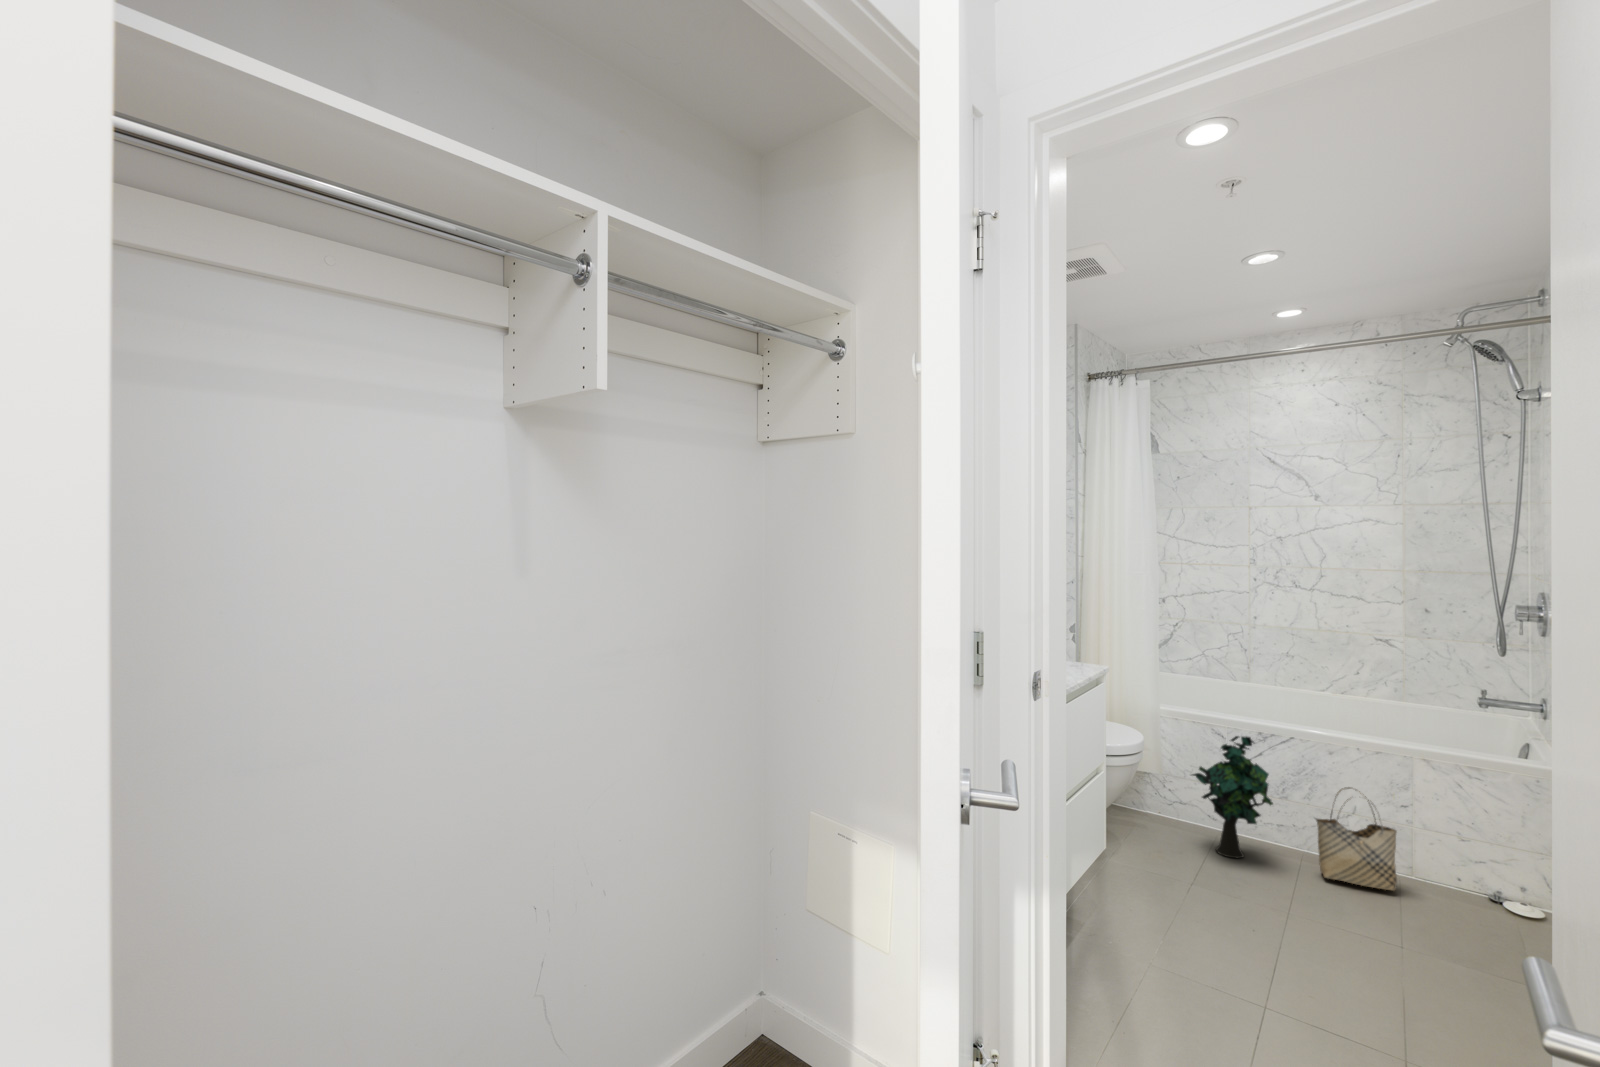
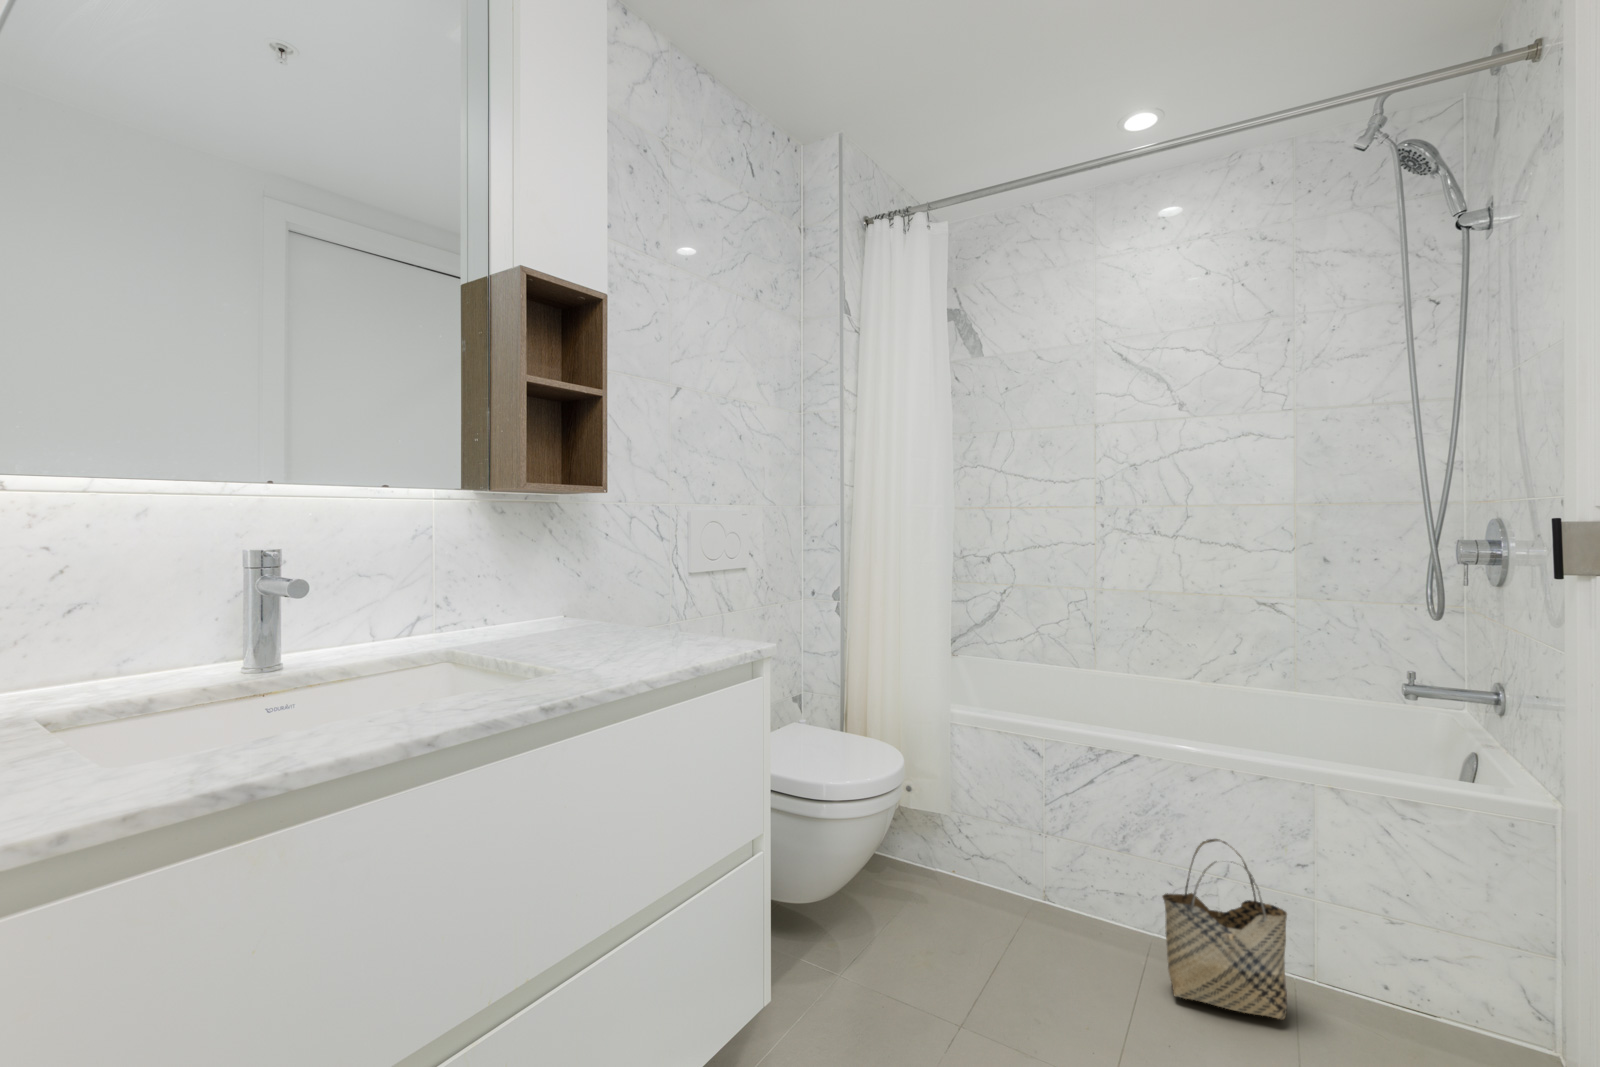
decorative plant: present [1192,736,1273,858] -> none [978,758,1100,959]

